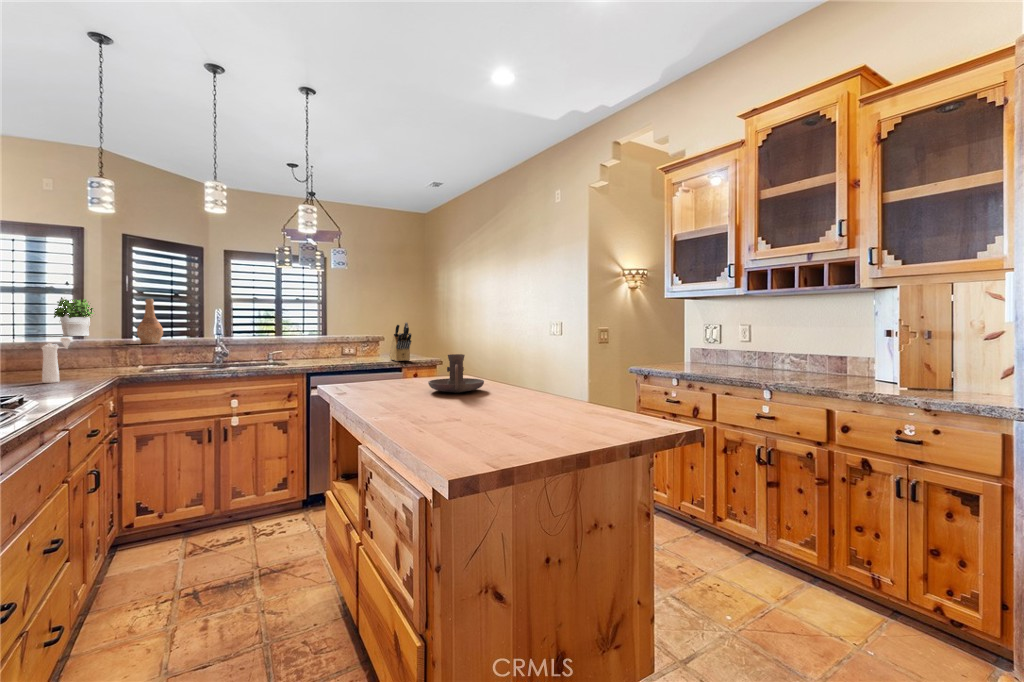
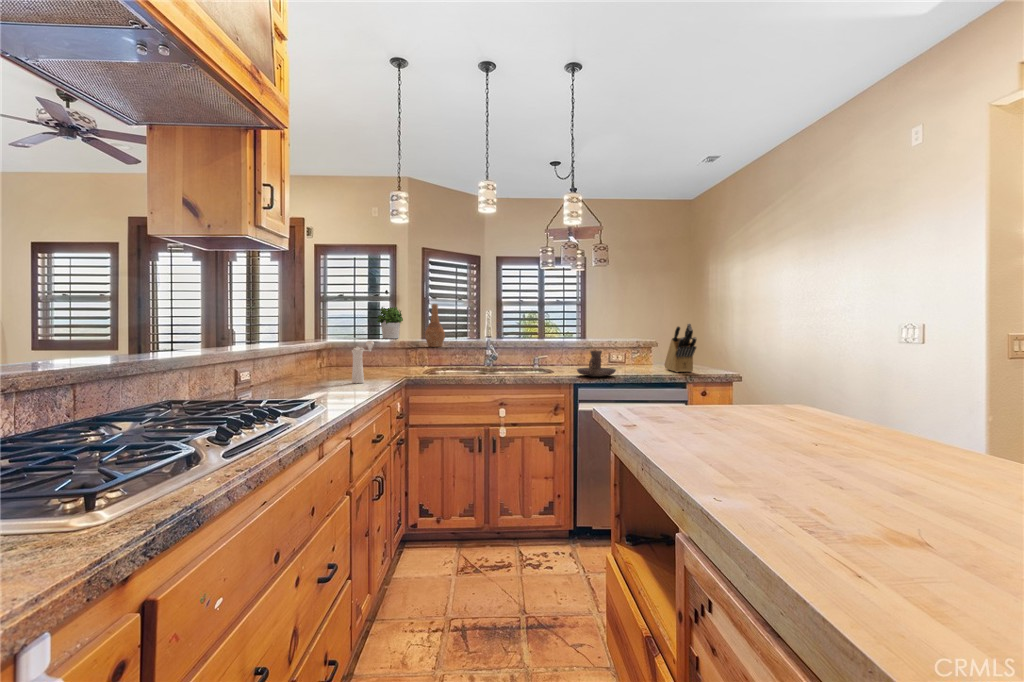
candle holder: present [428,354,484,392] -> present [577,350,616,377]

